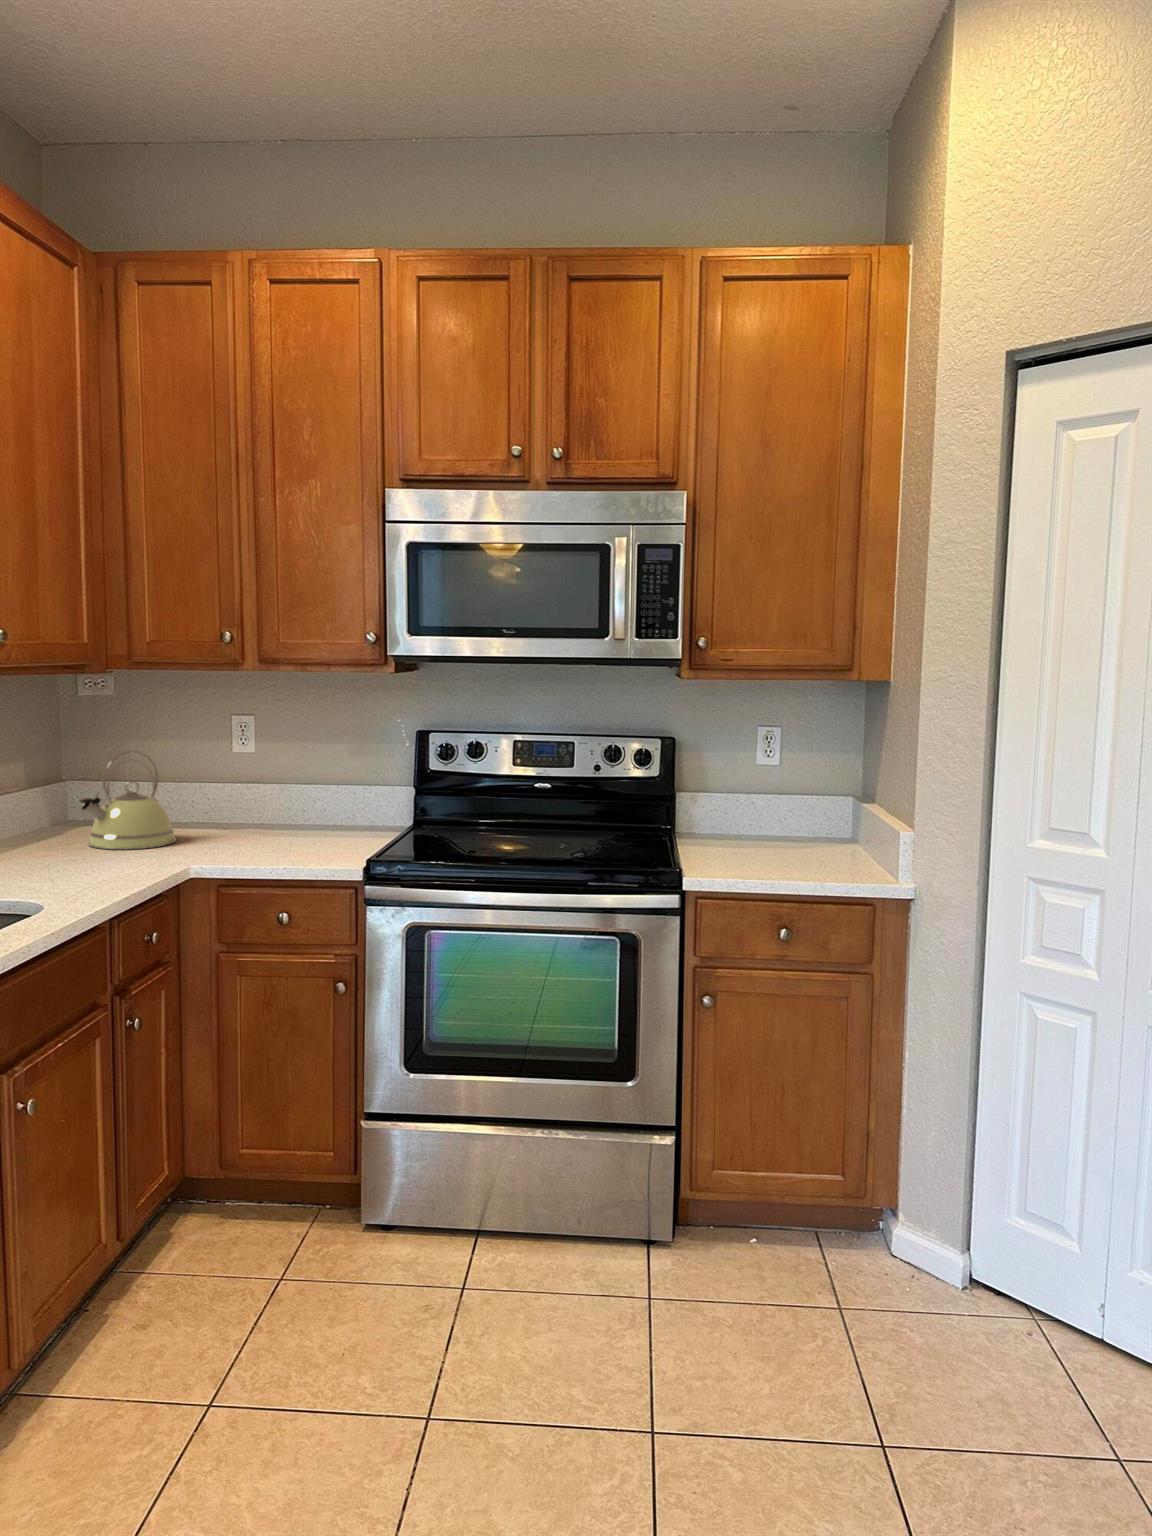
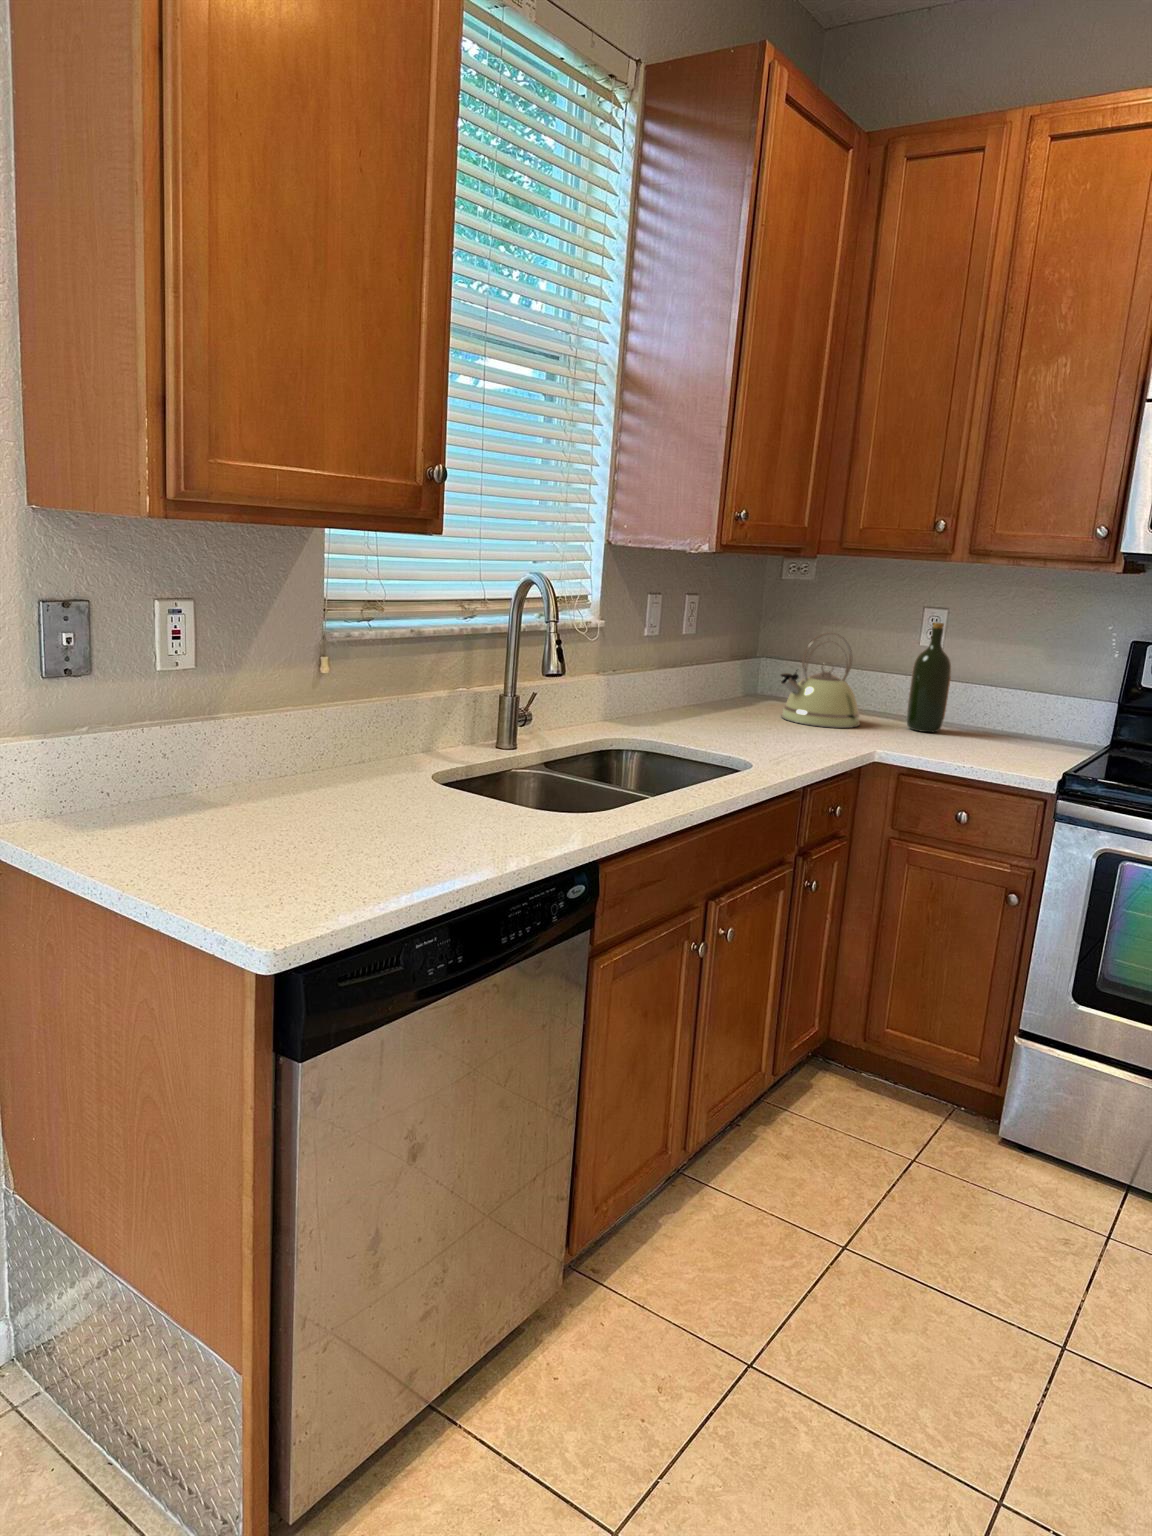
wine bottle: none [222,730,261,839] -> present [907,622,951,732]

